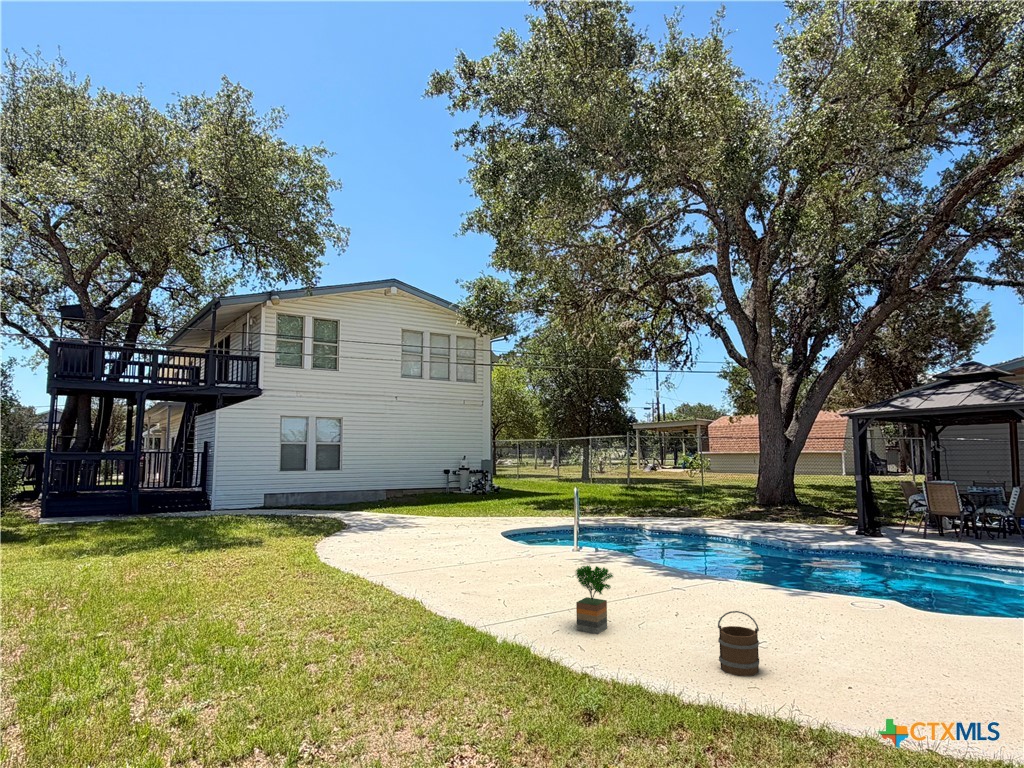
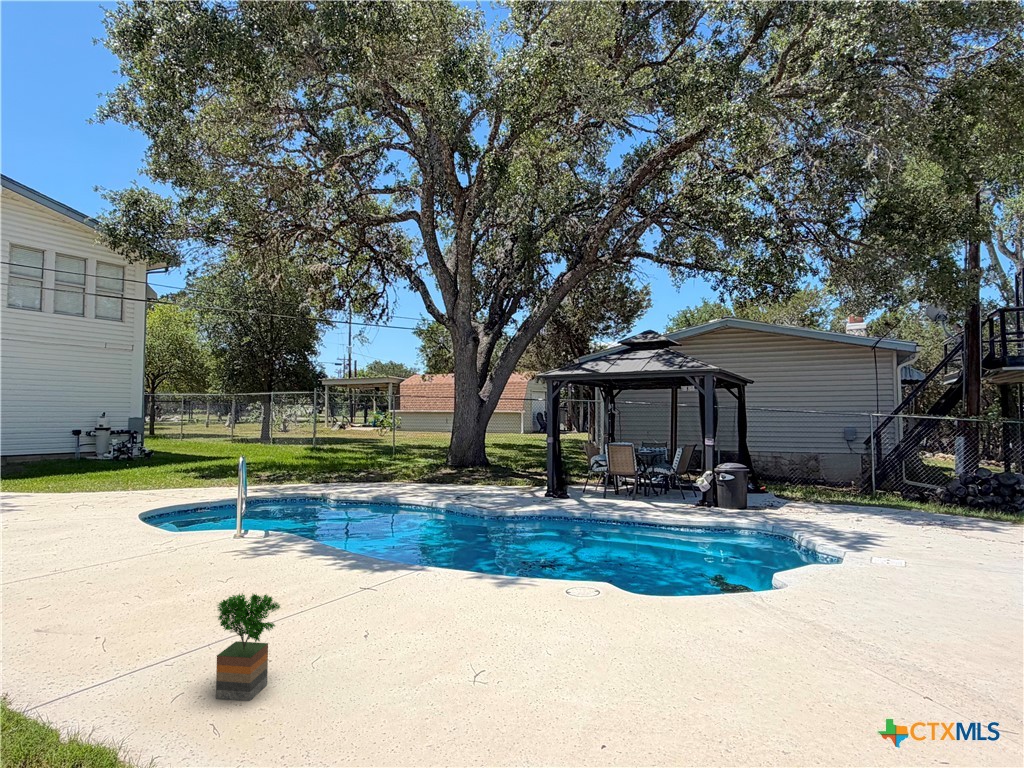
bucket: present [718,611,759,676] -> none [434,651,490,750]

